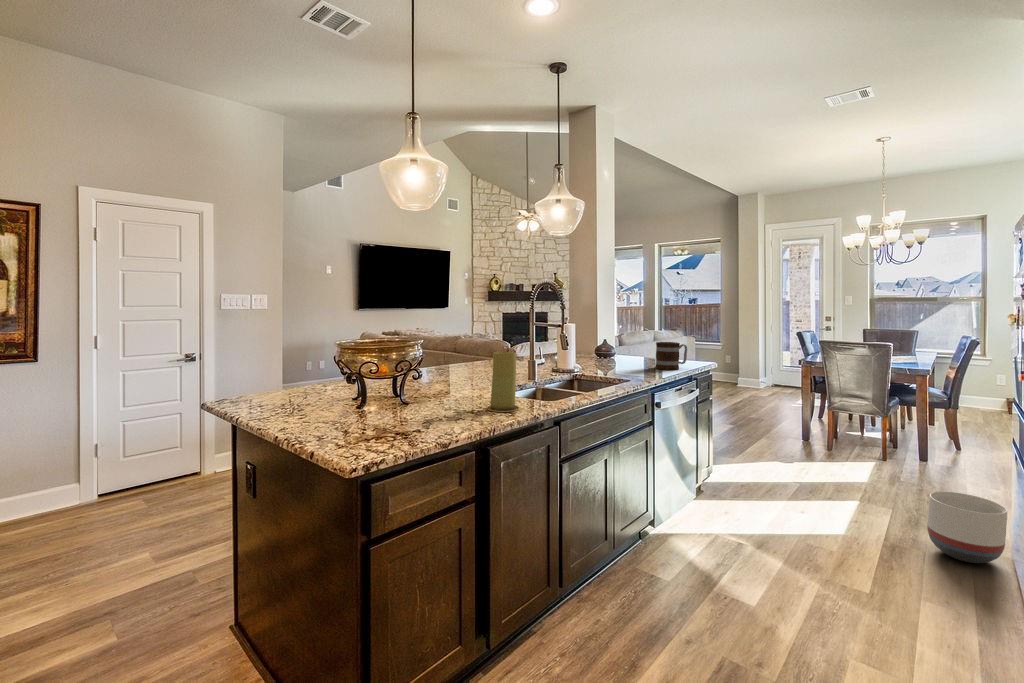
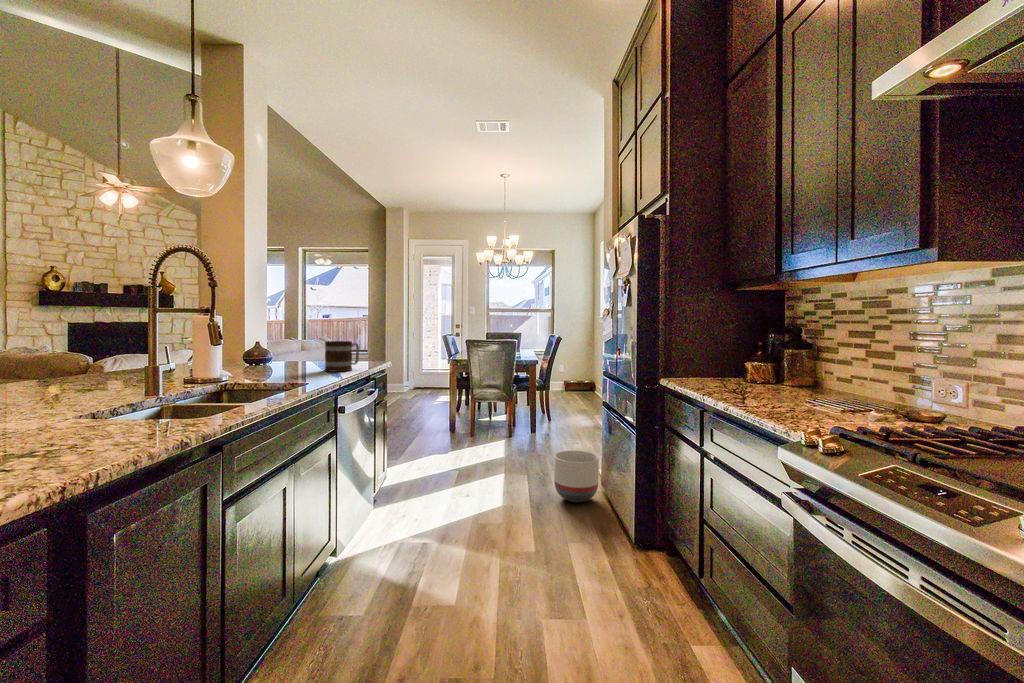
candle: present [487,351,519,412] -> none [71,341,145,446]

